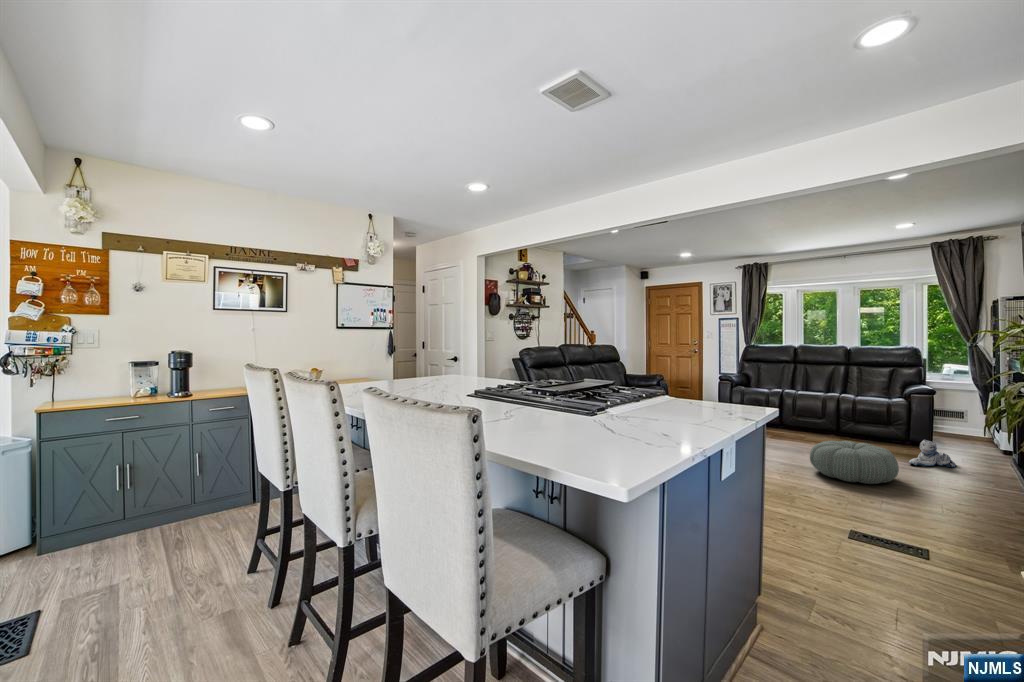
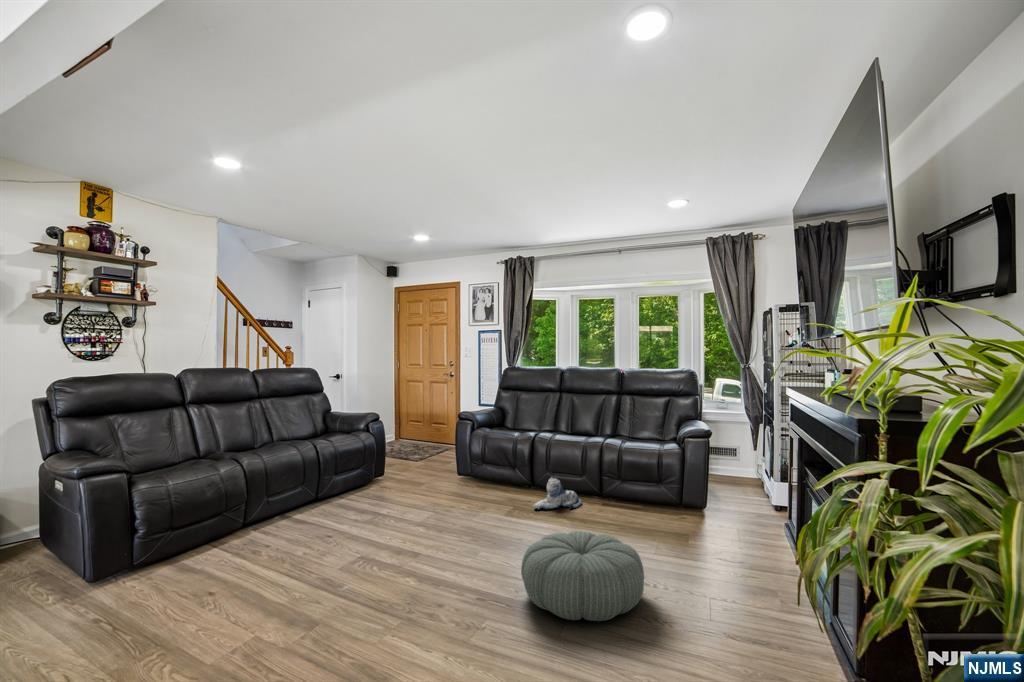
plush toy: present [909,440,956,467] -> present [534,477,582,509]

